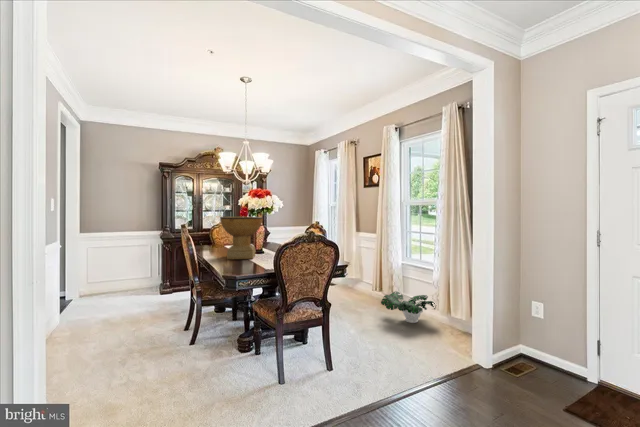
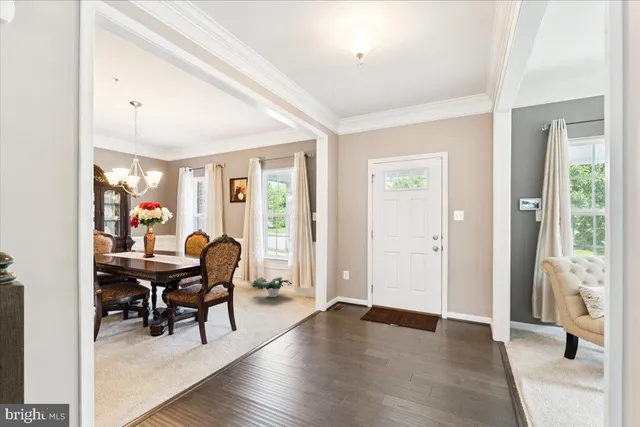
decorative bowl: present [220,216,263,259] -> none [122,226,163,263]

